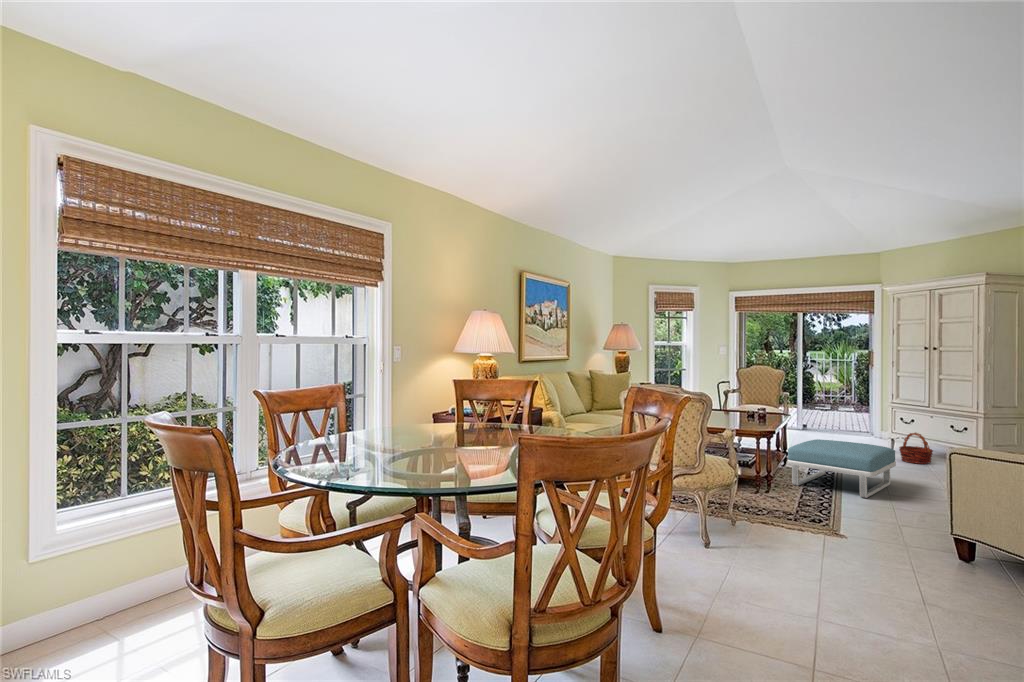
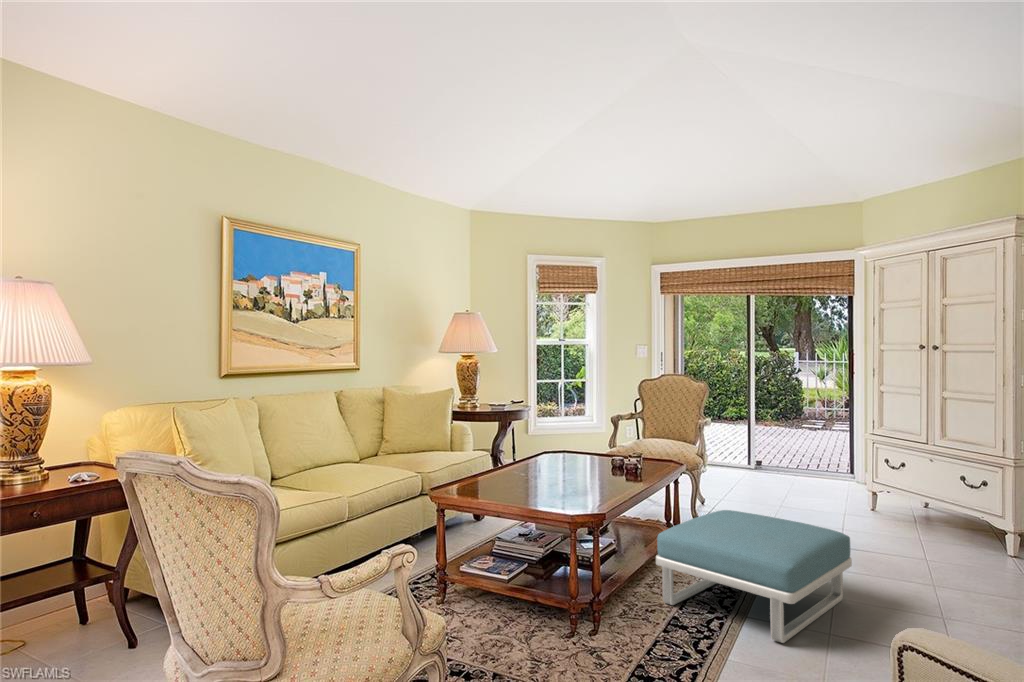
basket: present [899,433,933,464] -> none [878,488,933,543]

